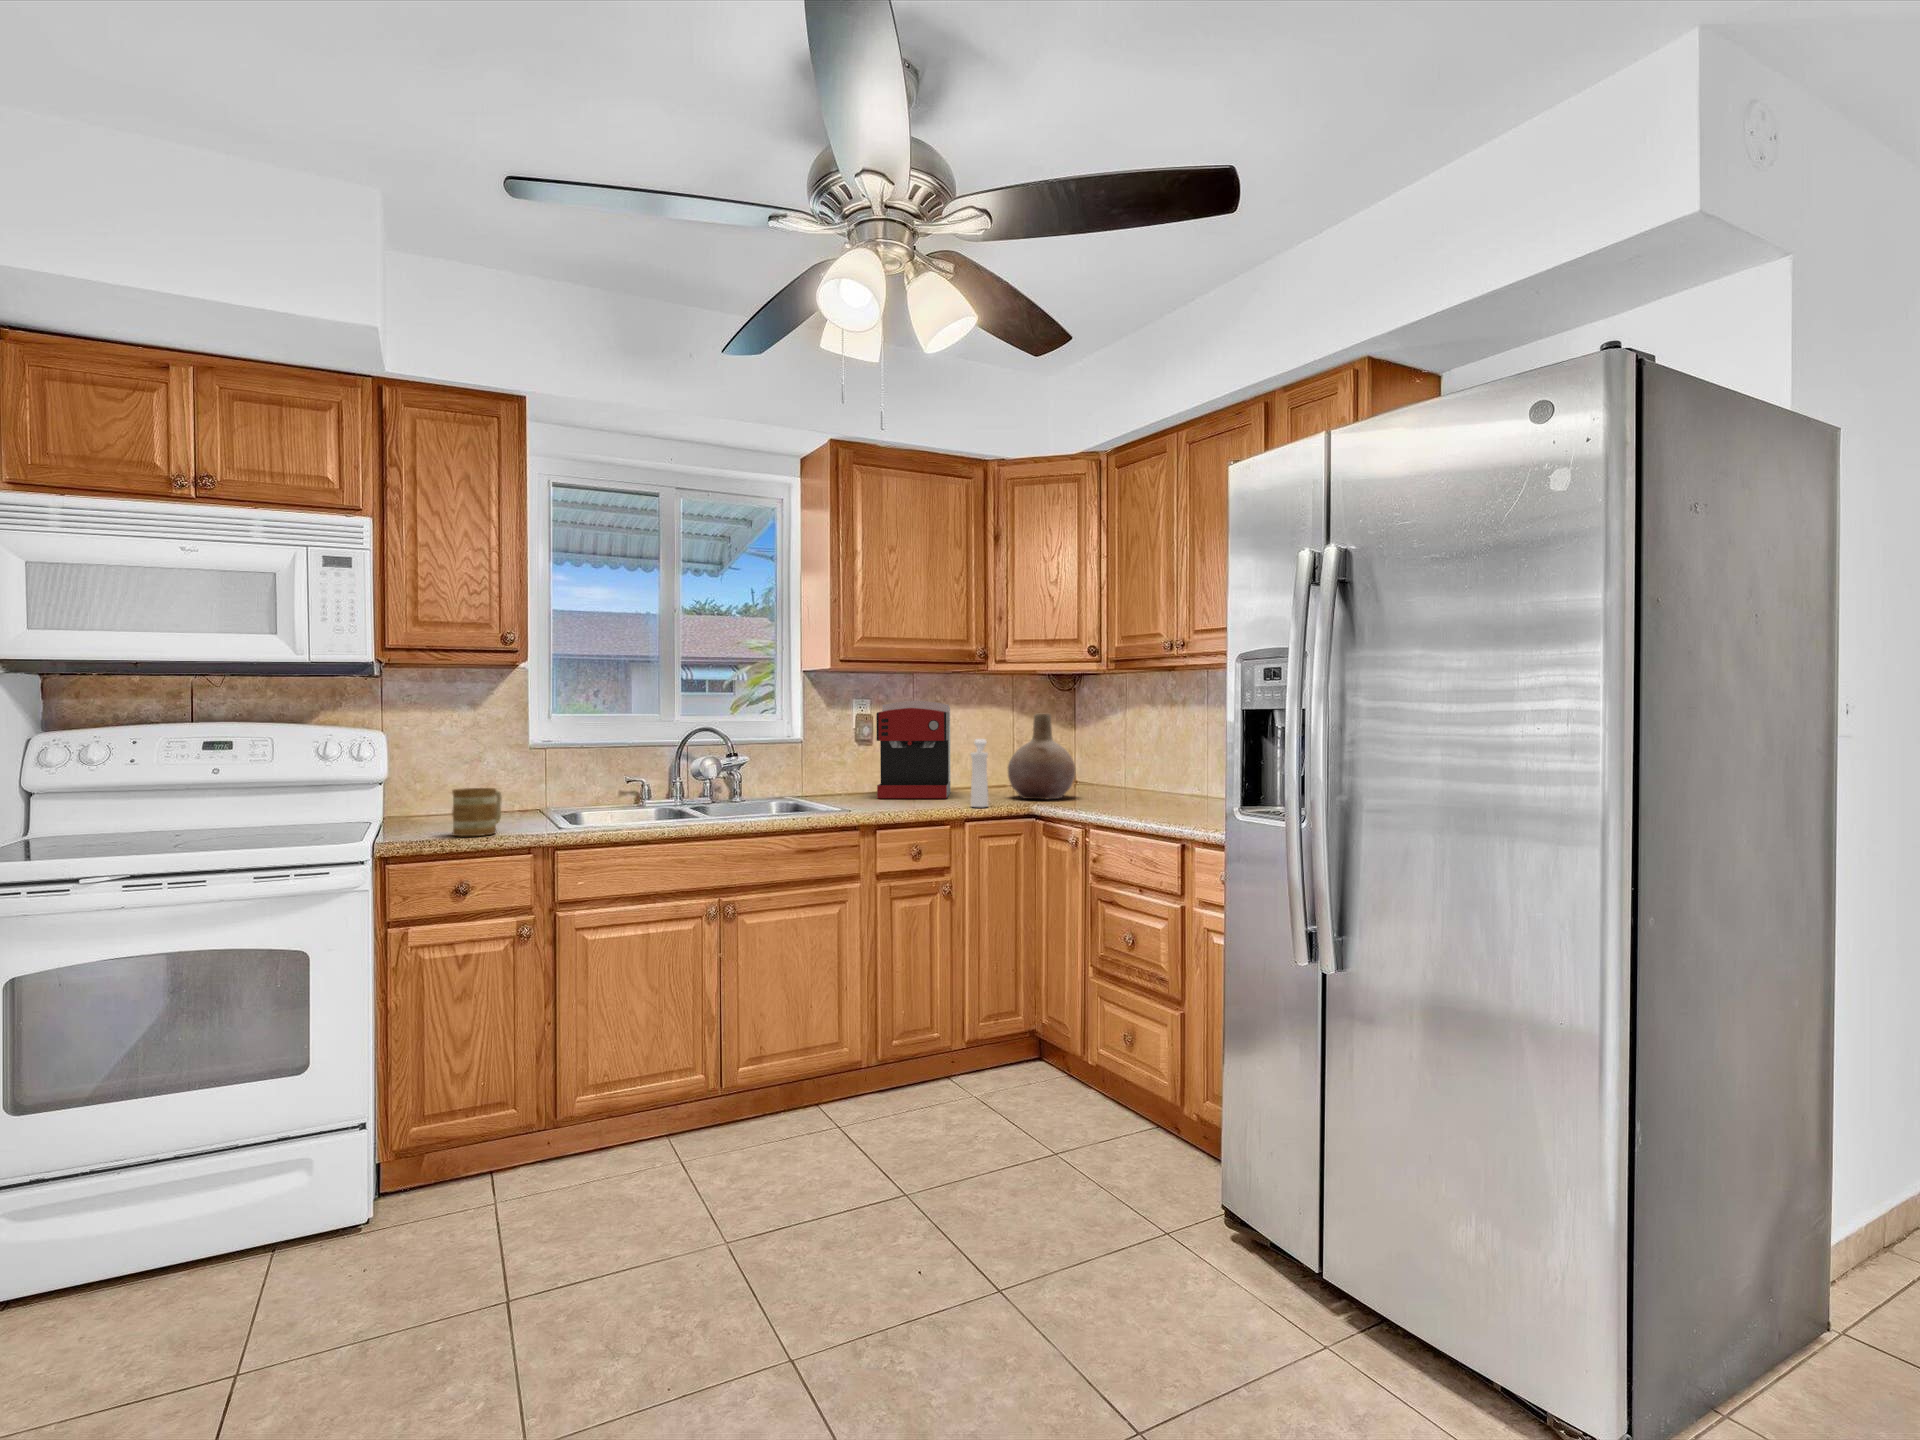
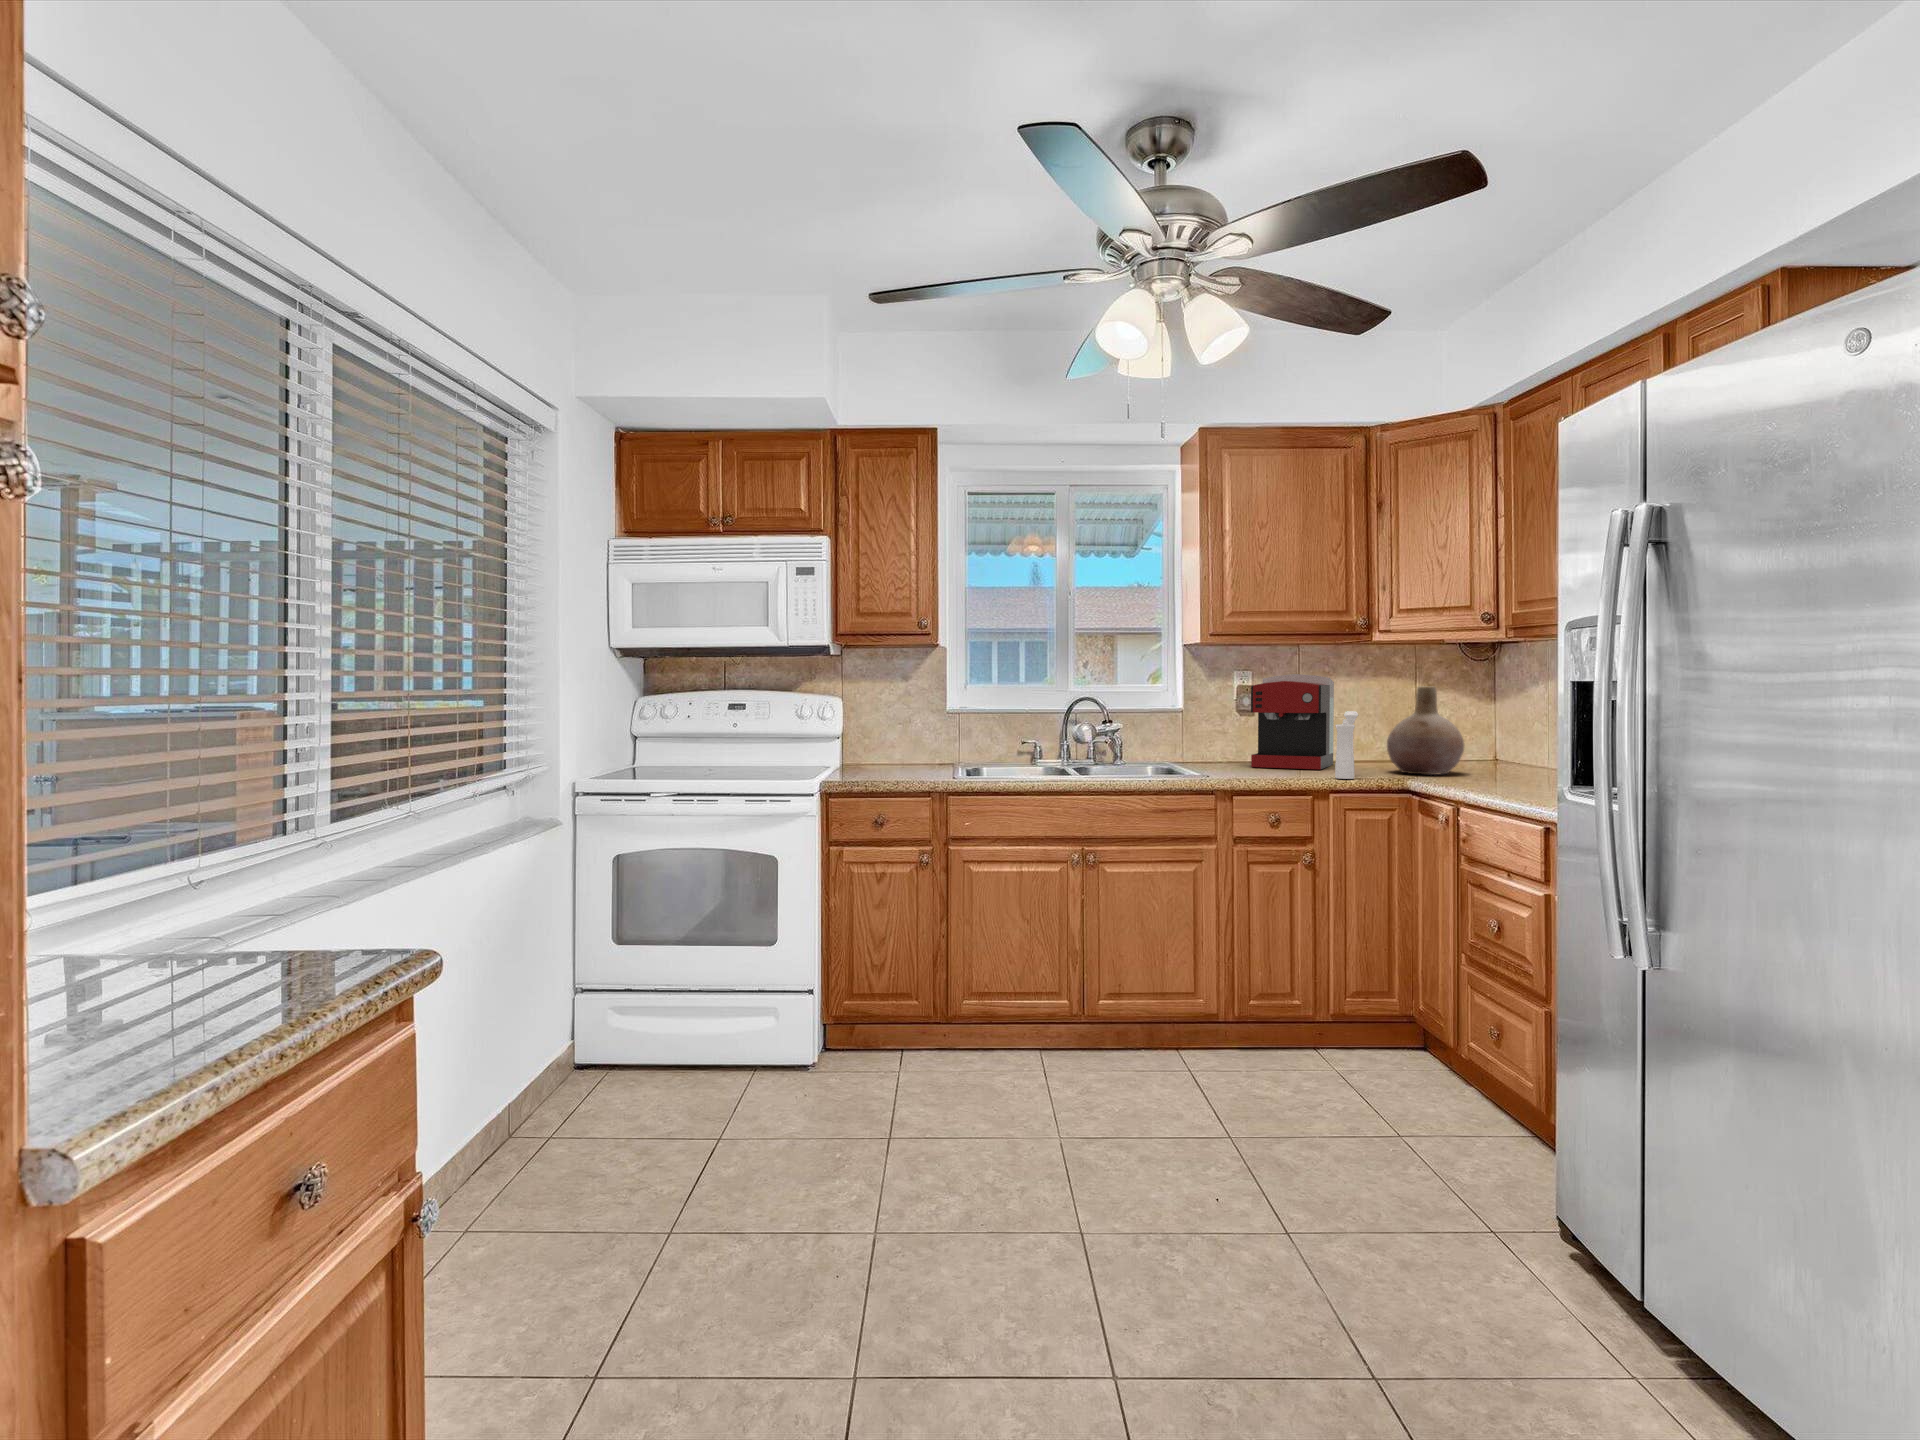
mug: present [452,788,502,836] -> none [879,744,917,782]

